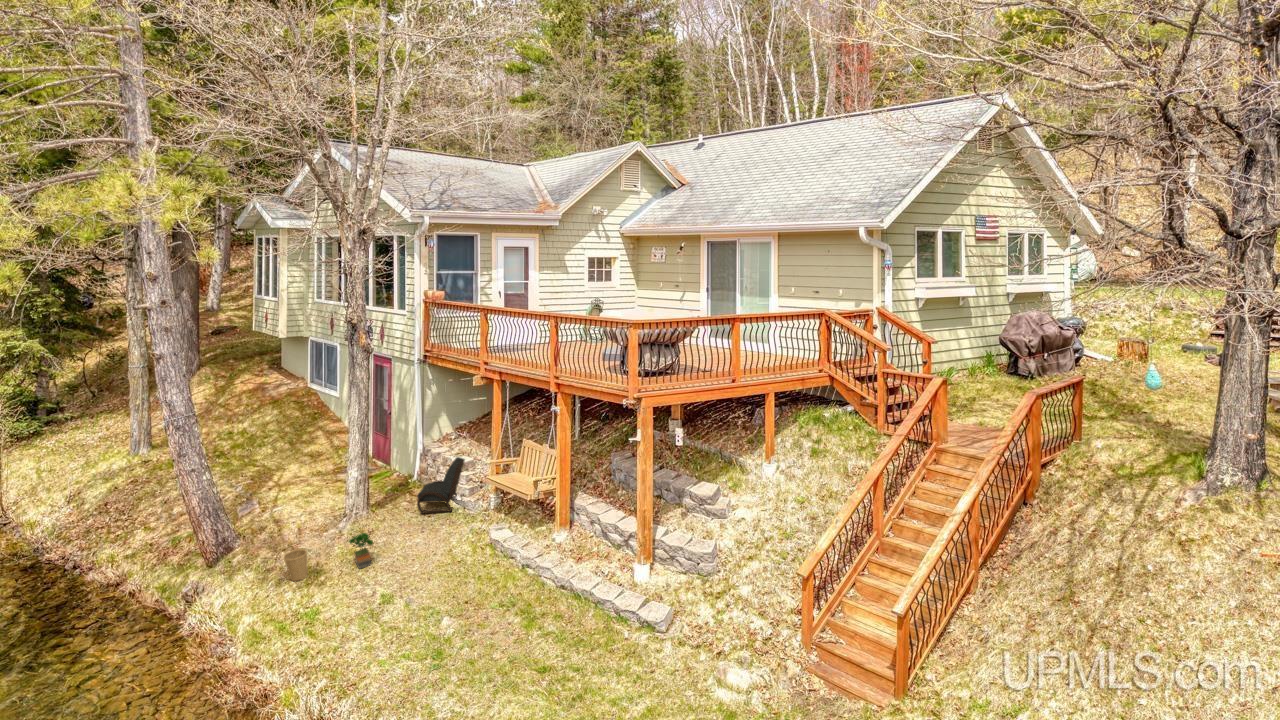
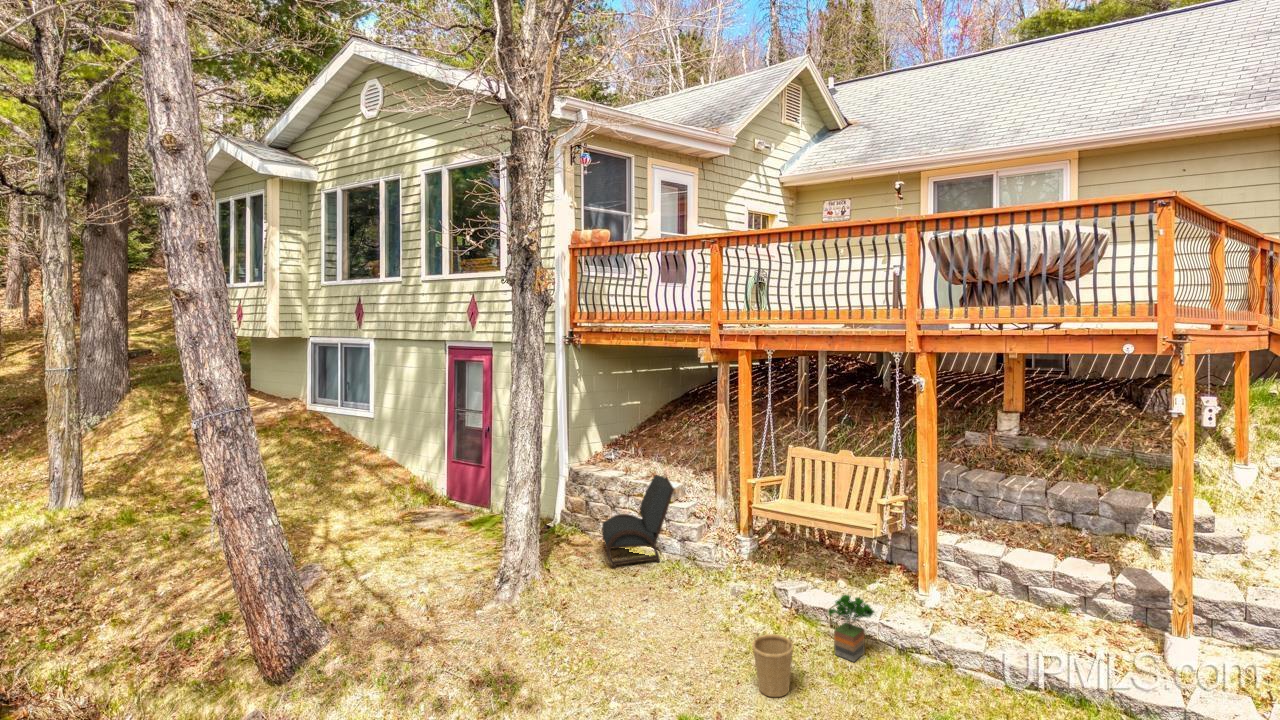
potted tree: present [349,533,373,569] -> present [828,595,874,662]
basket: present [284,548,308,581] -> present [752,632,793,697]

